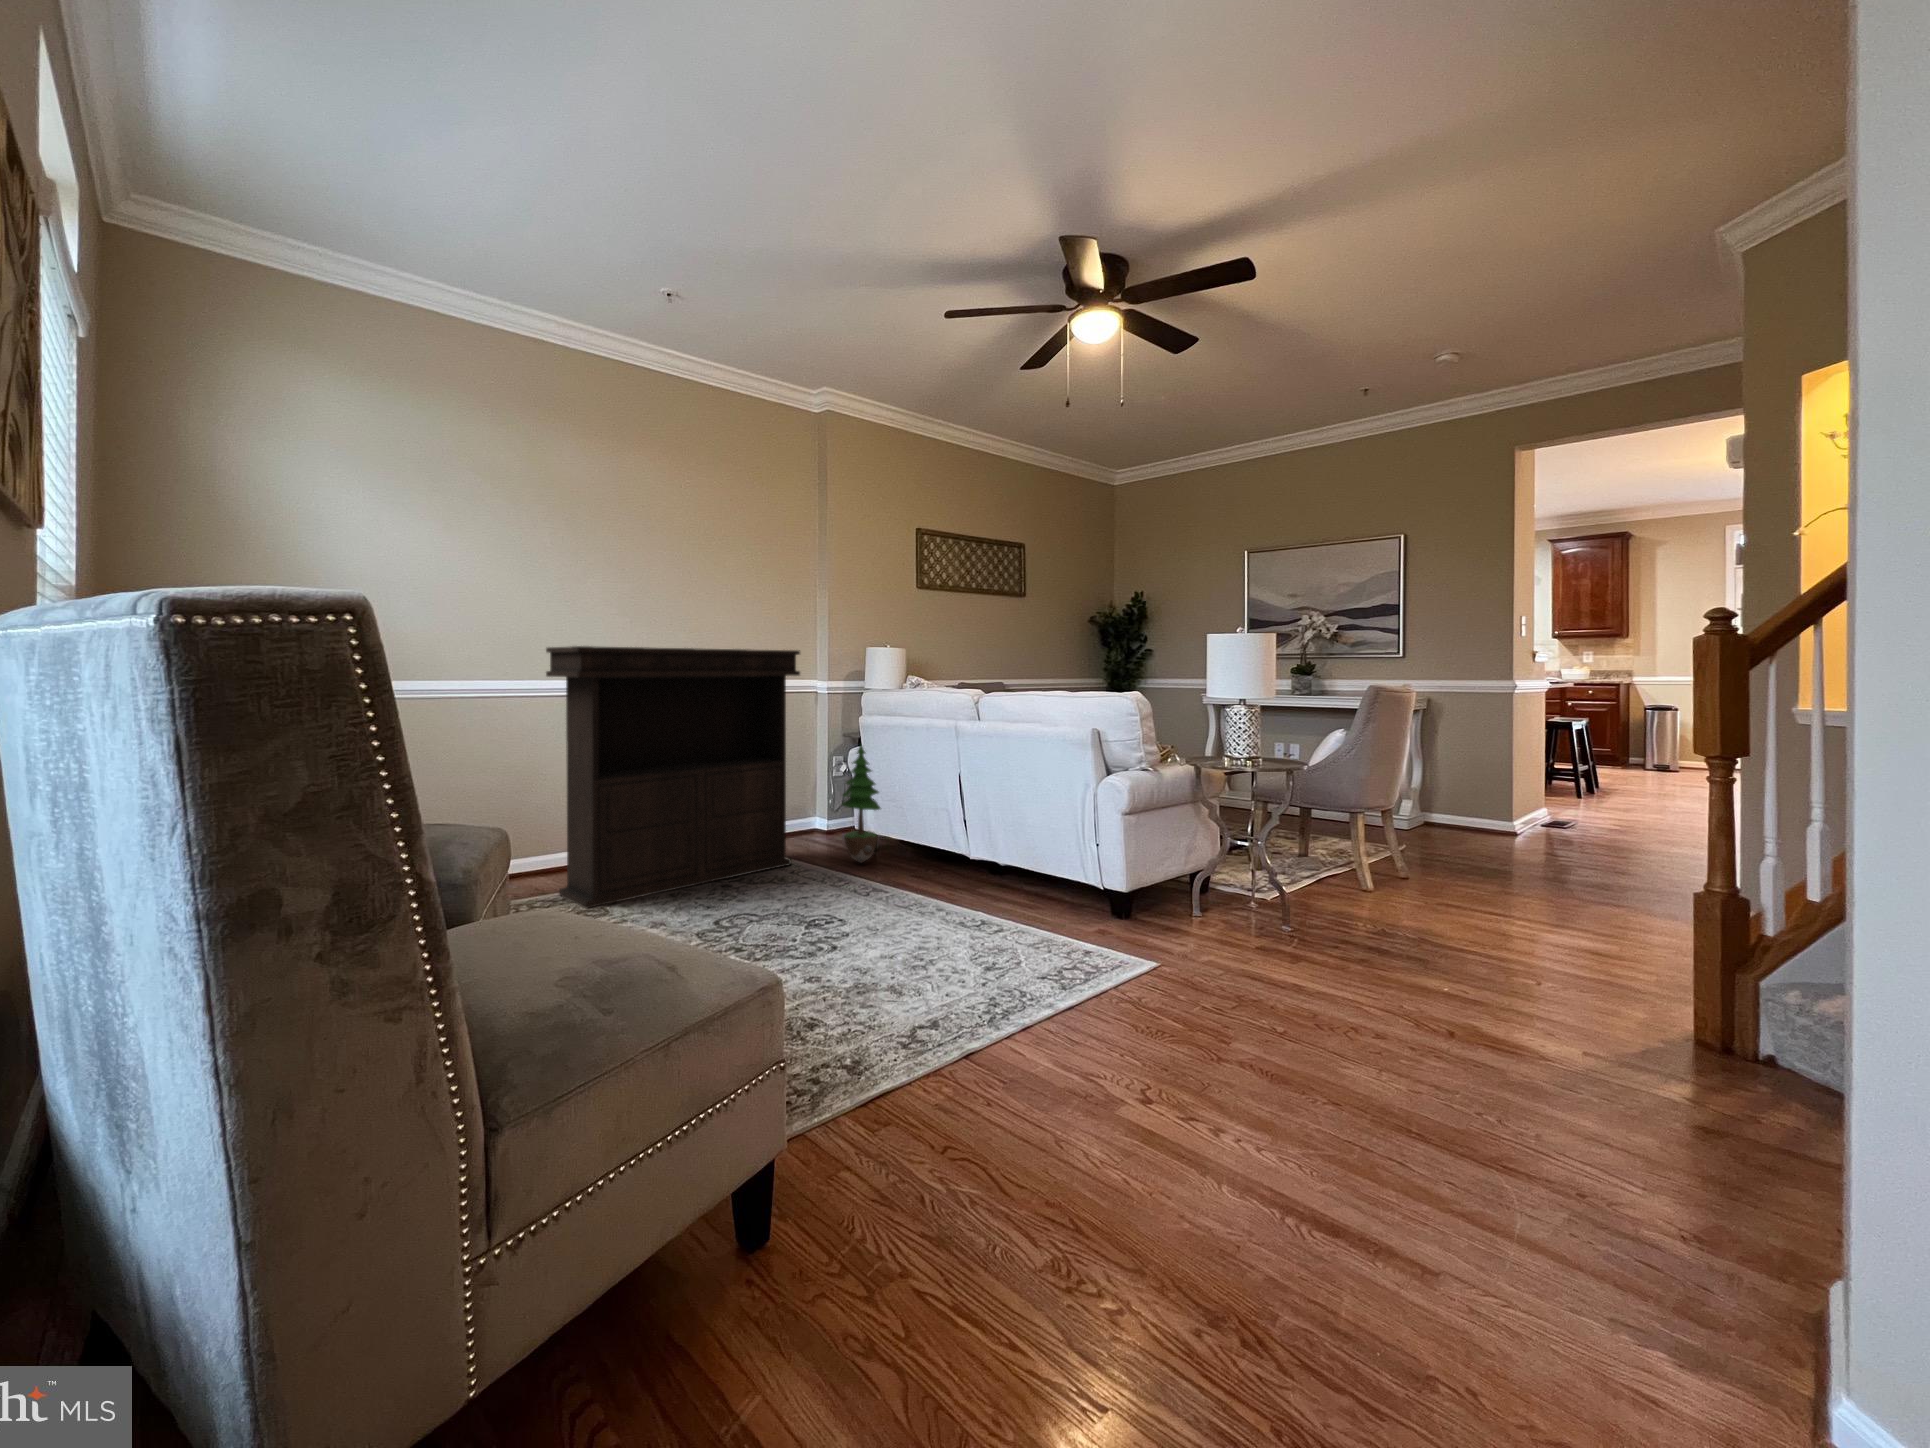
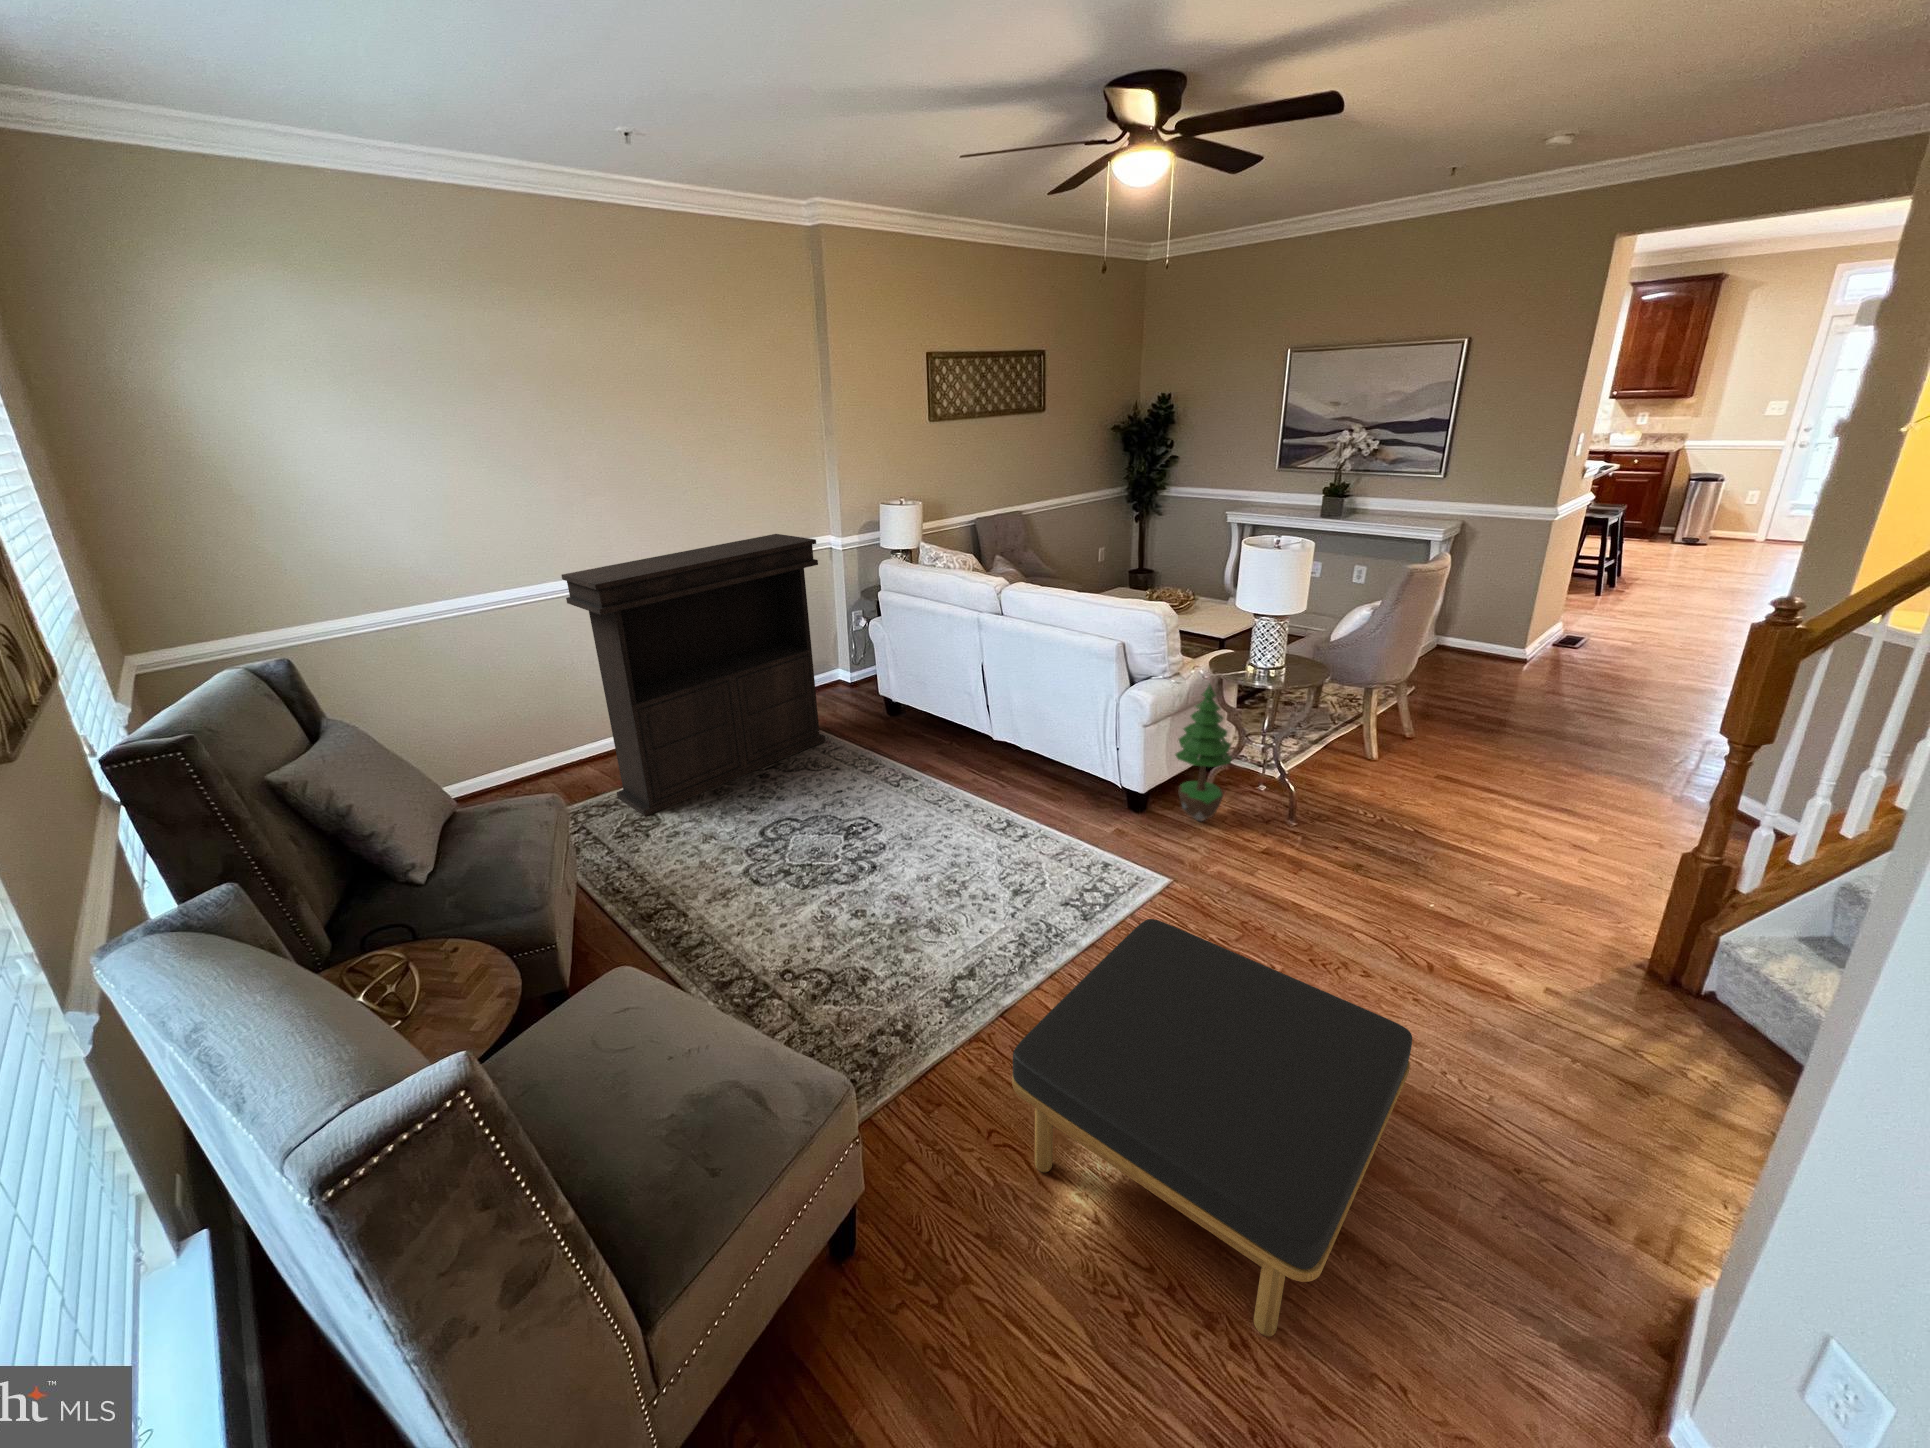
potted tree: present [841,745,880,863] -> present [1176,685,1232,821]
ottoman: none [972,929,1430,1333] -> present [1012,919,1412,1336]

